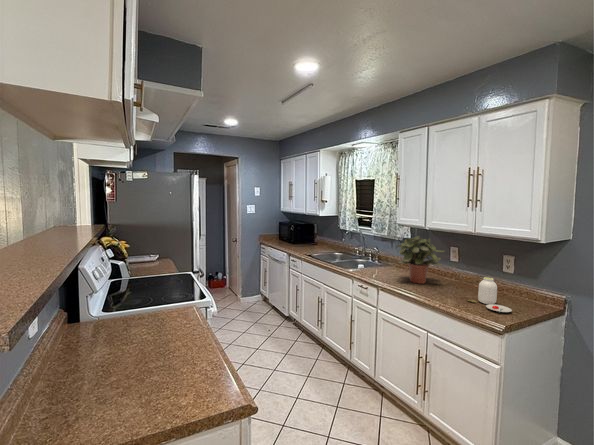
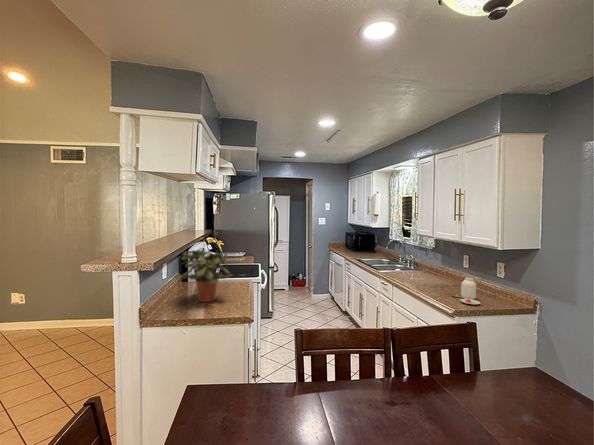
potted plant: present [398,236,445,284] -> present [181,249,232,302]

